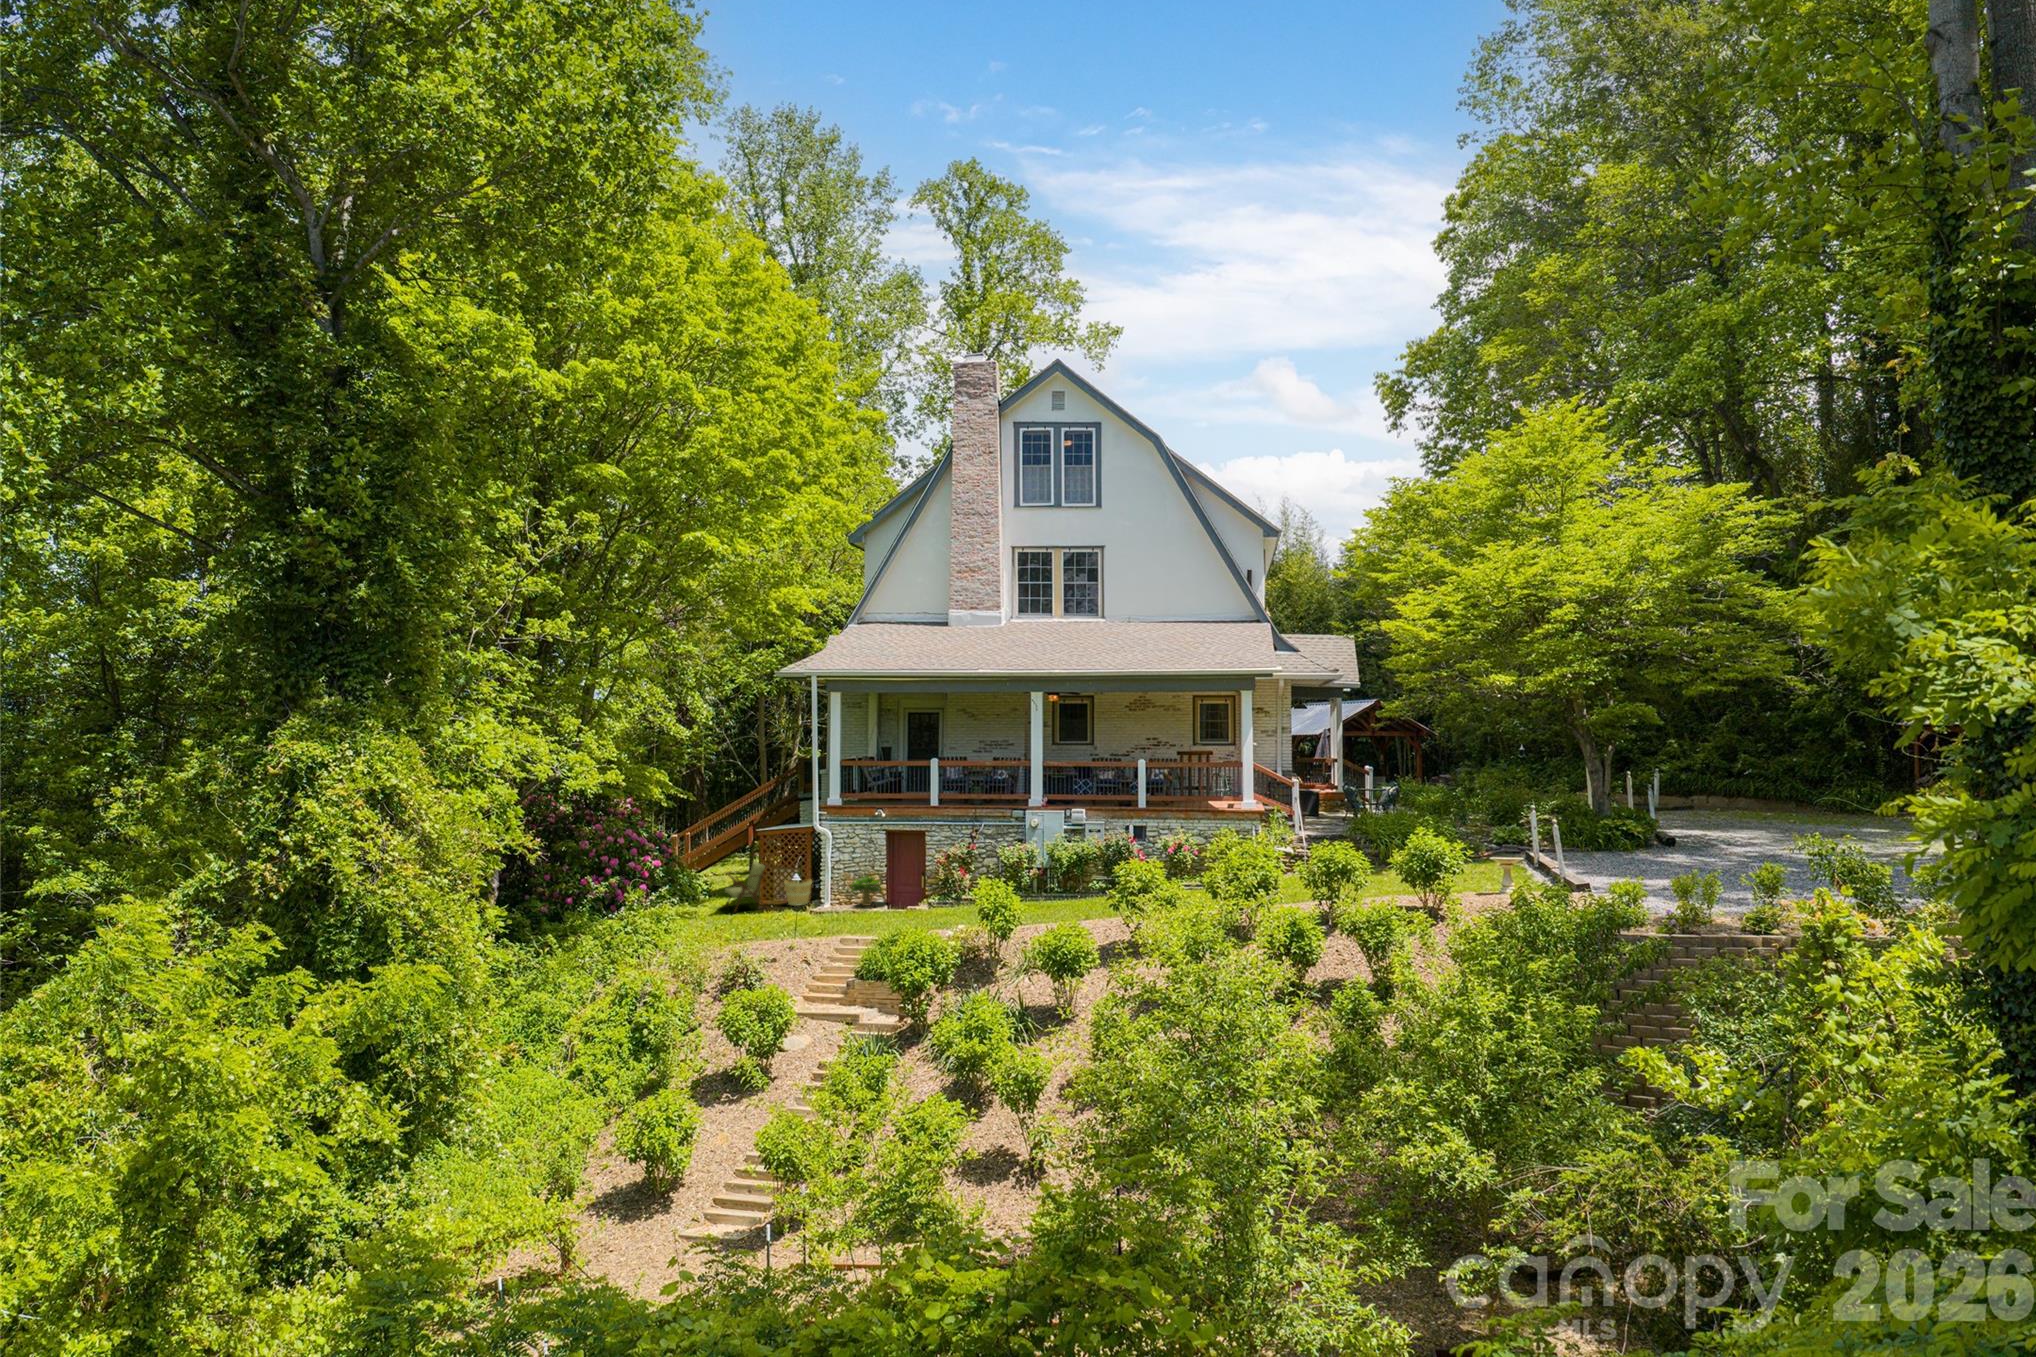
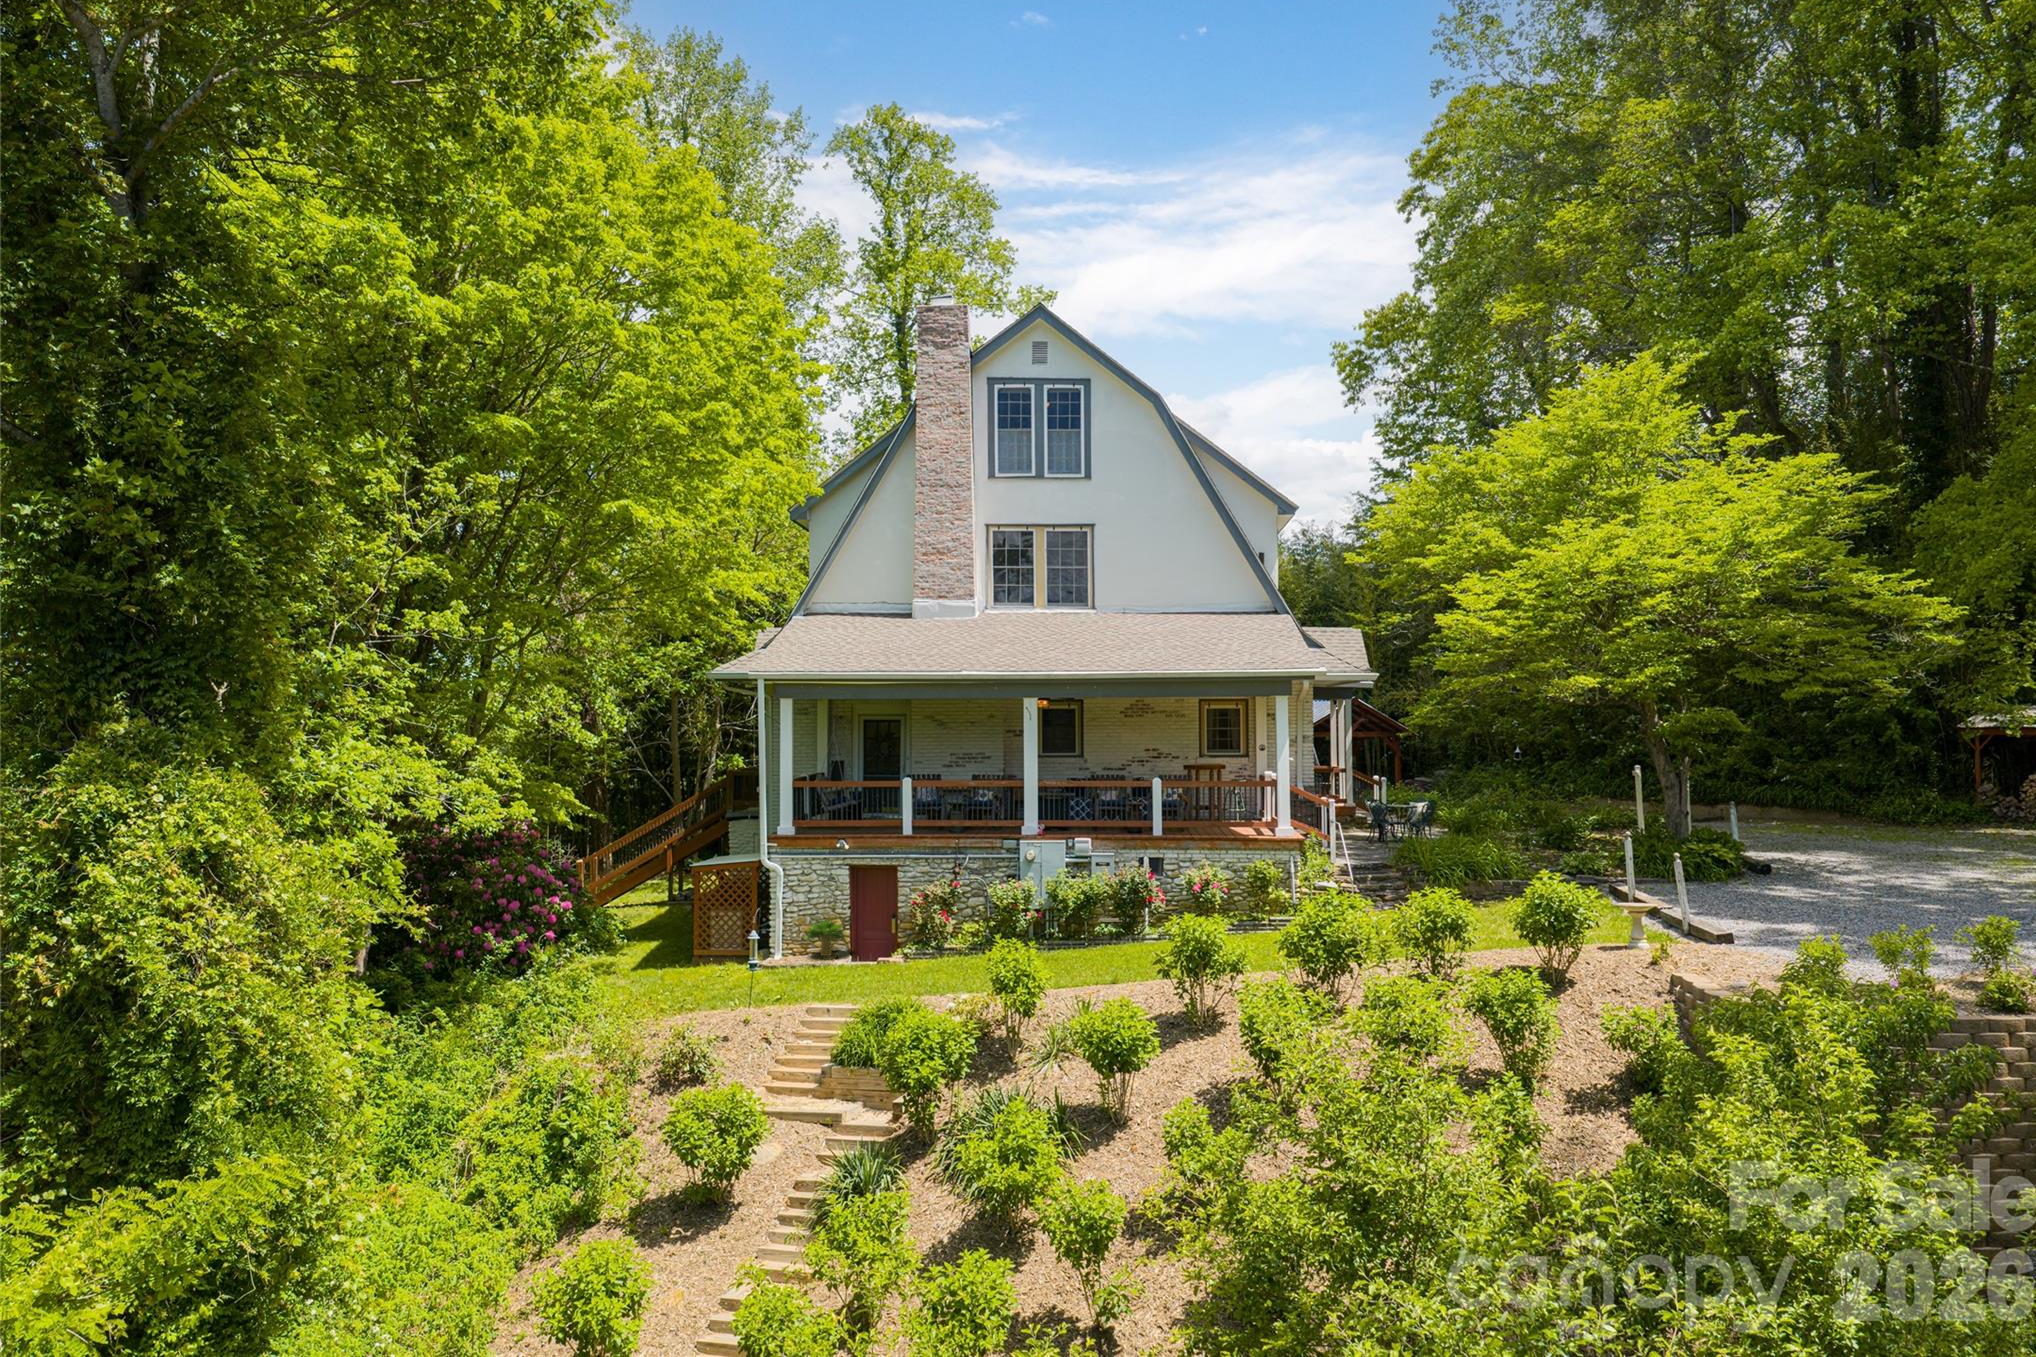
lounge chair: present [725,861,767,912] -> none [649,902,707,967]
wooden bucket: present [784,879,812,906] -> none [724,922,758,956]

